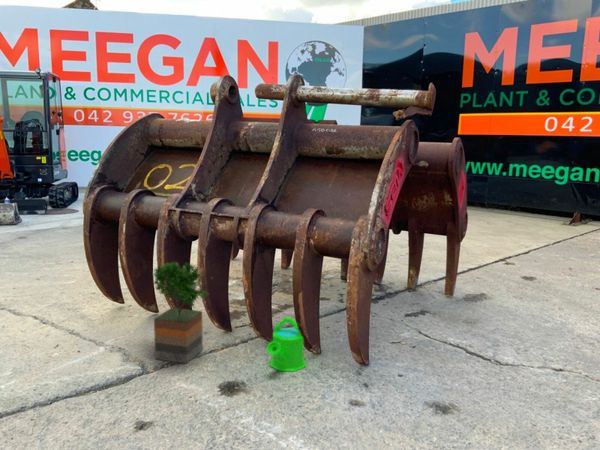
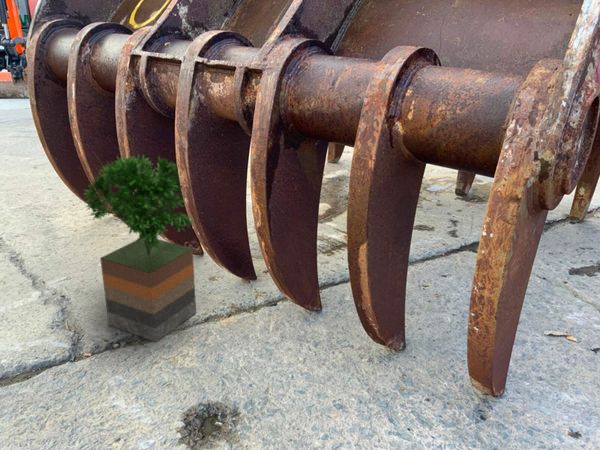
watering can: present [267,317,306,371] -> none [291,280,375,387]

